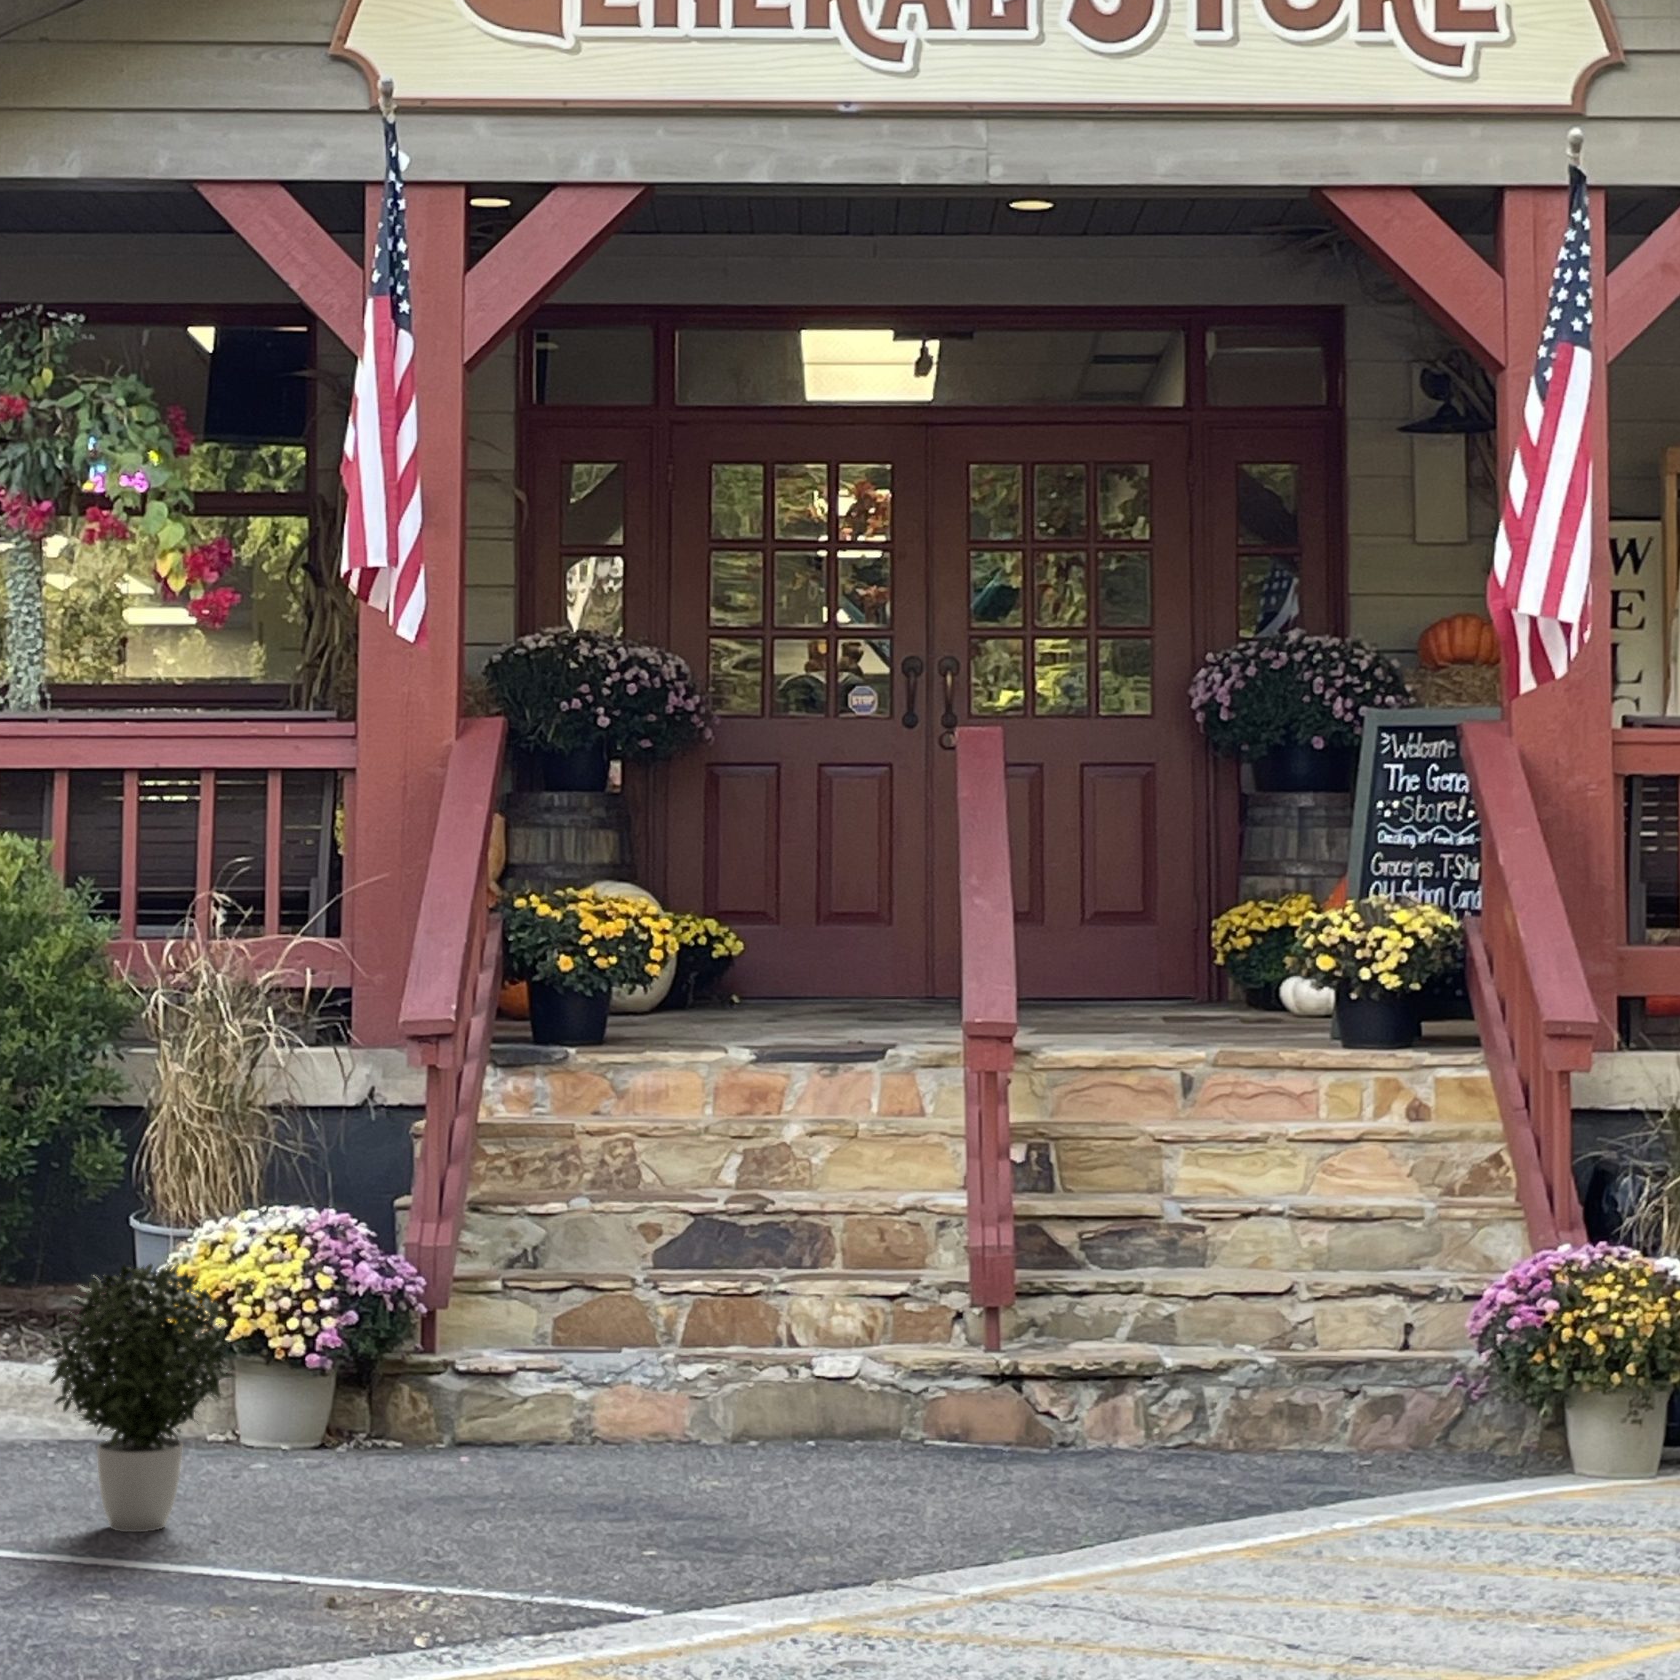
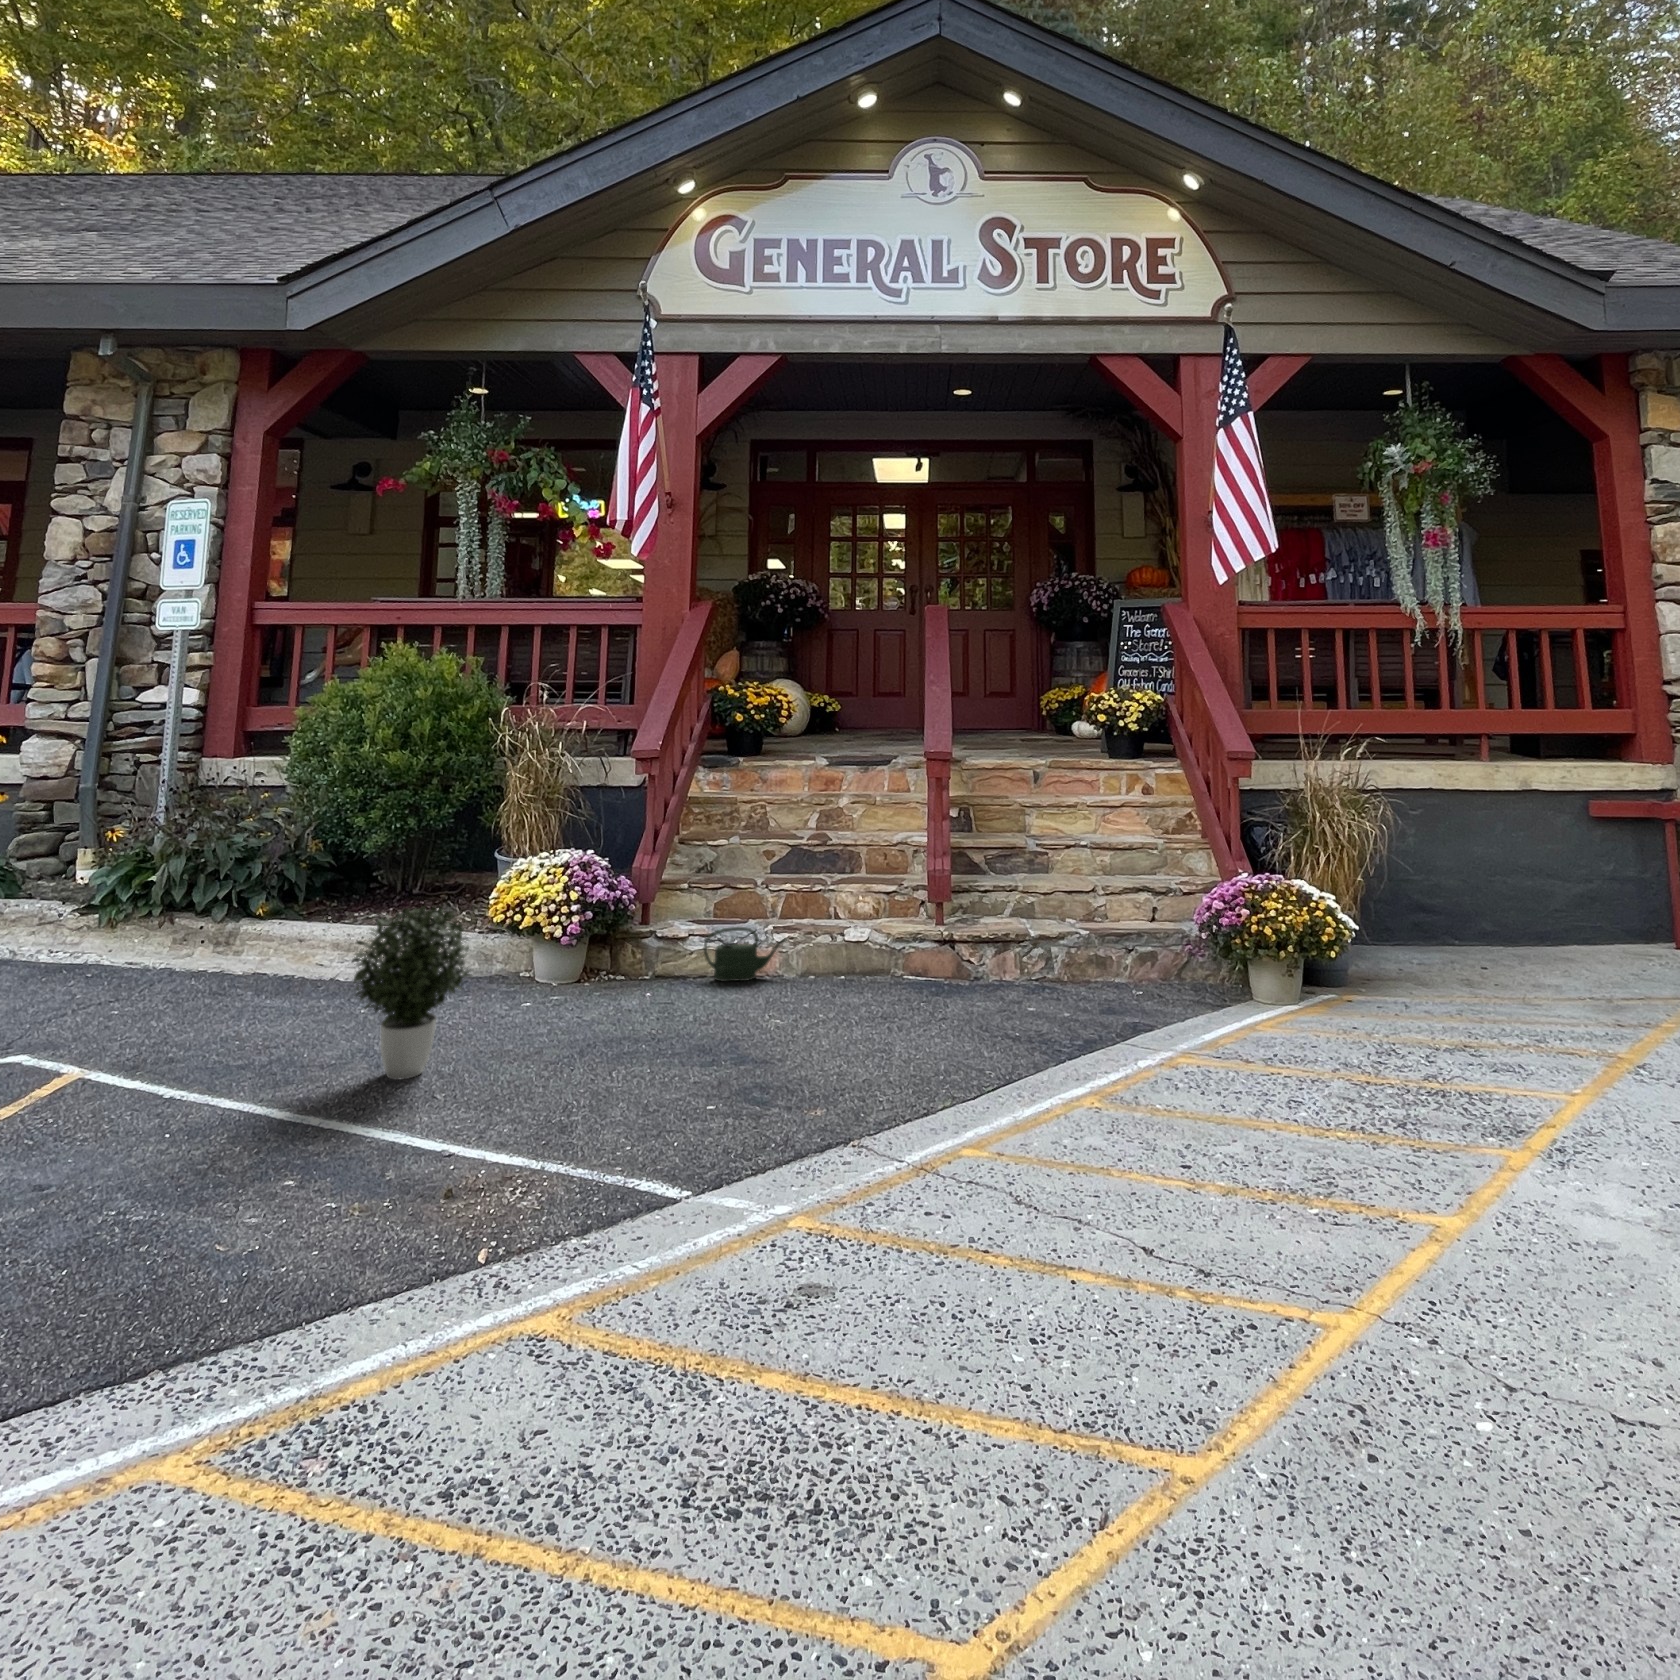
watering can: none [552,1348,706,1445] -> present [704,927,785,981]

